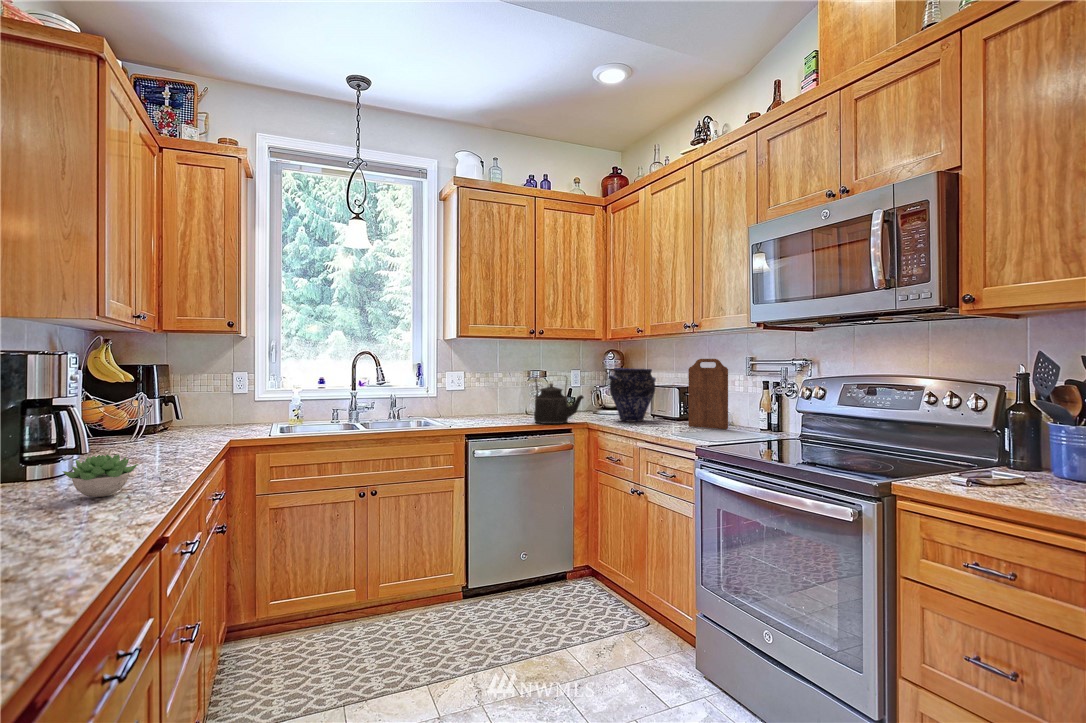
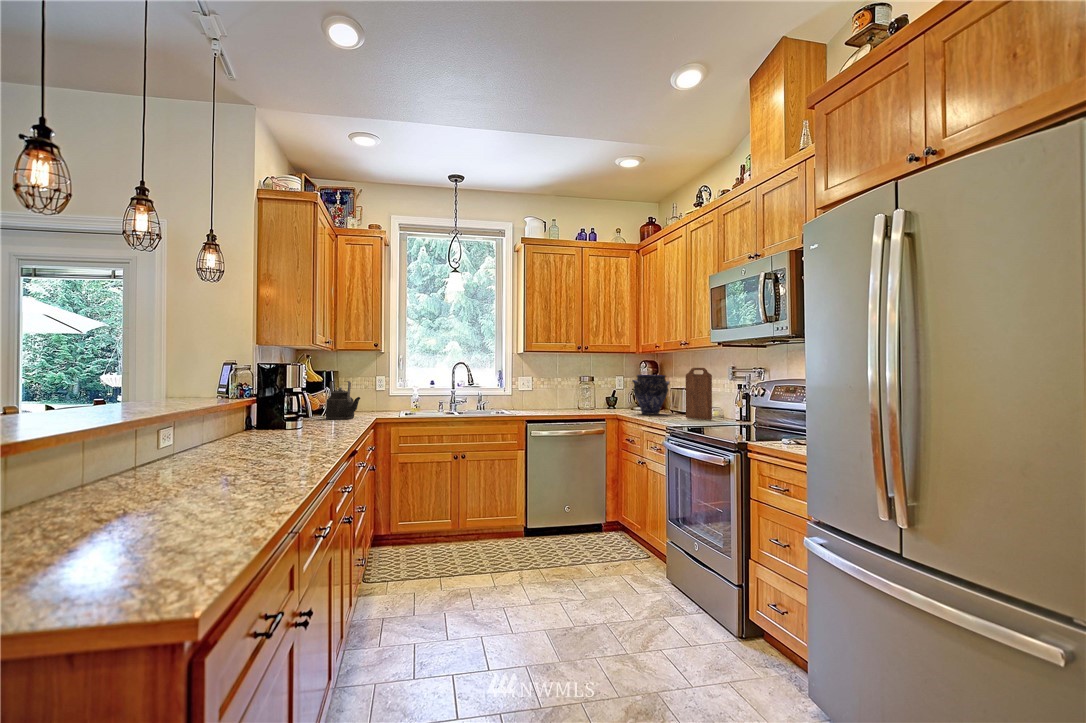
kettle: present [534,375,584,424] -> present [325,381,360,419]
succulent plant: present [63,454,138,497] -> none [306,417,337,437]

